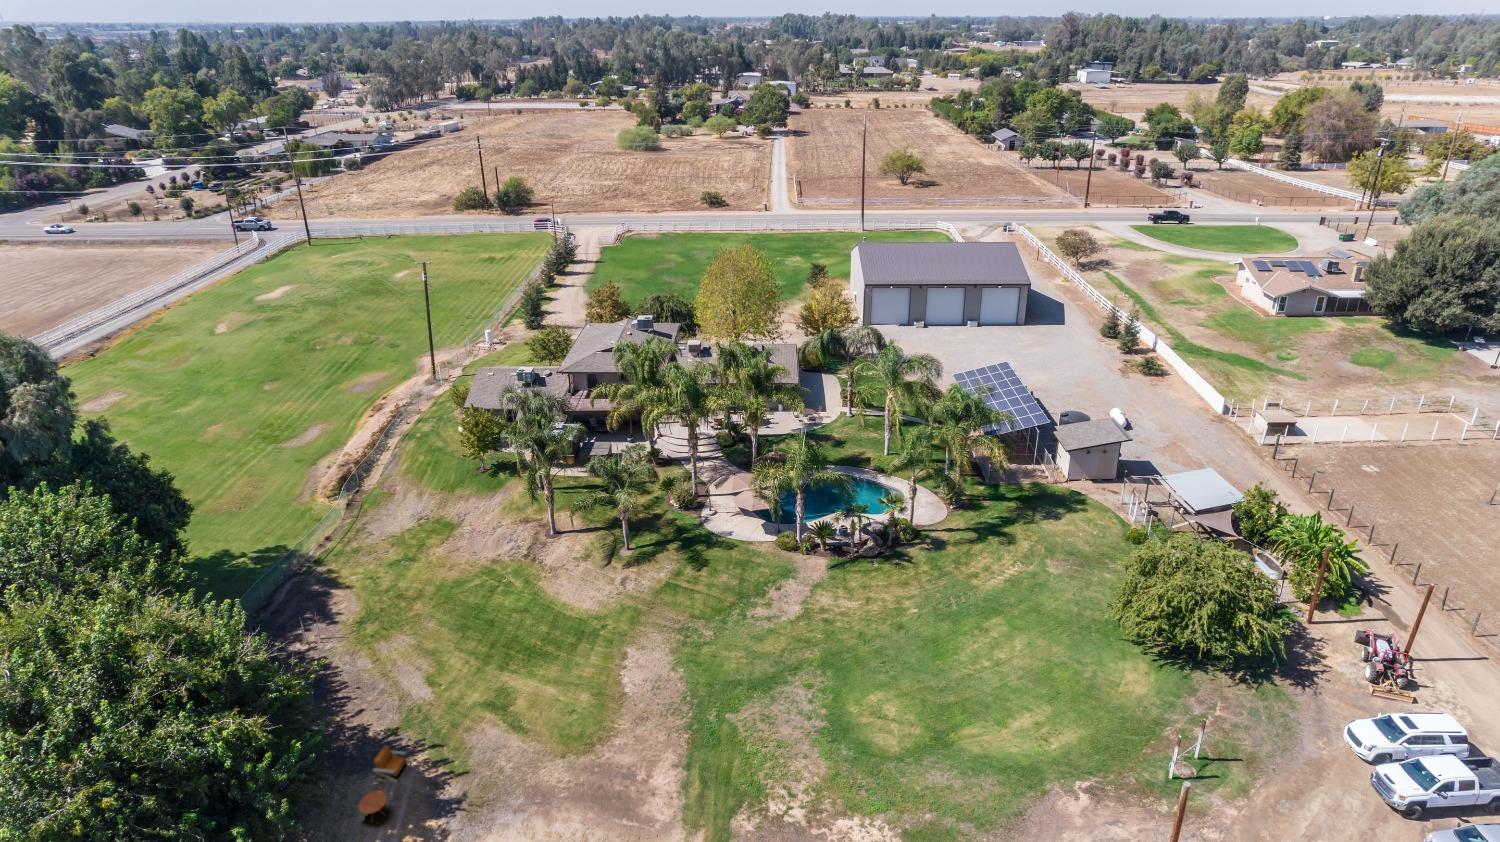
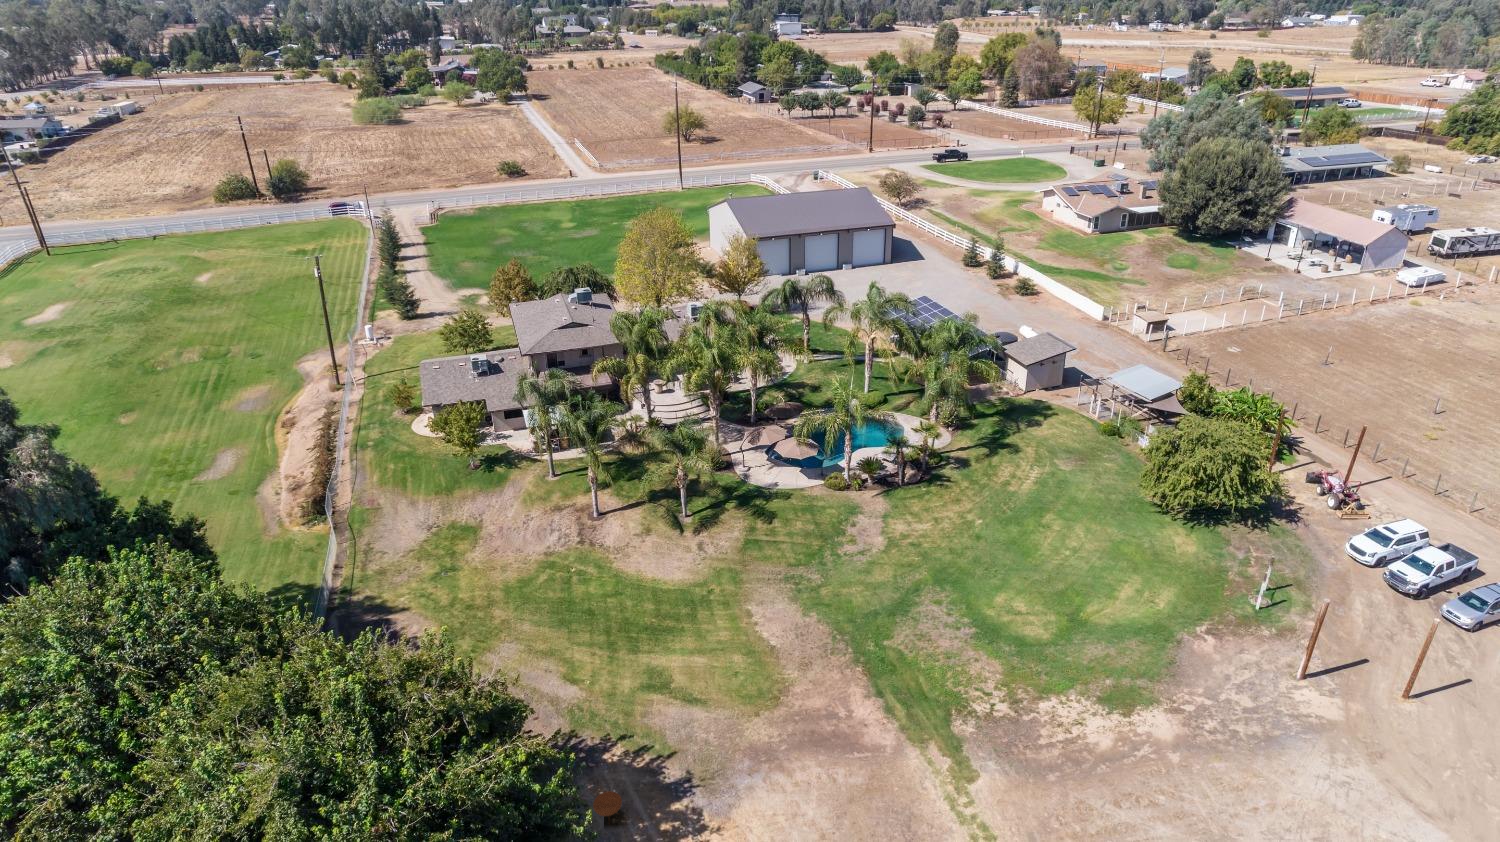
lounge chair: present [373,745,409,783] -> none [581,746,607,785]

